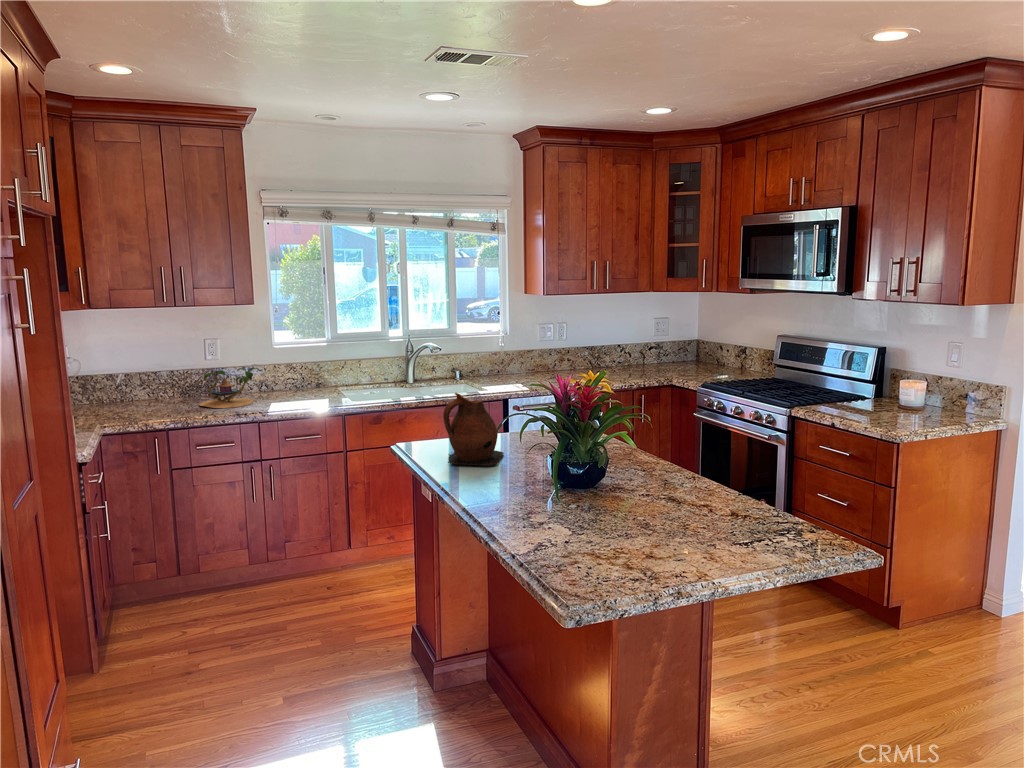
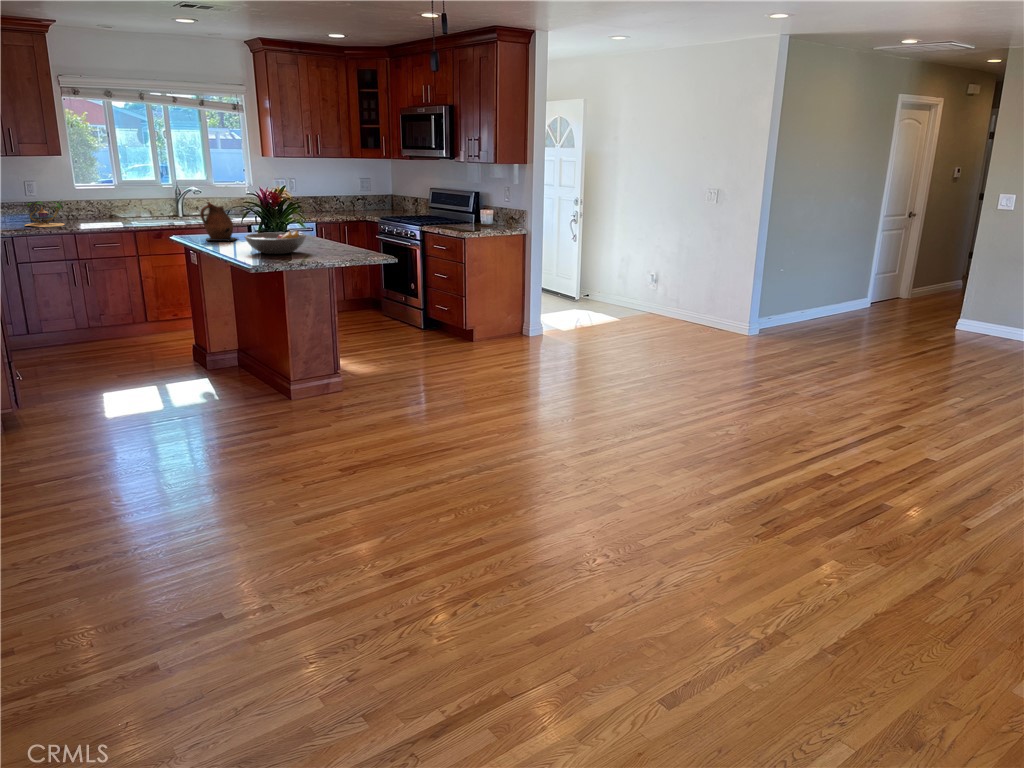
fruit bowl: none [534,474,665,537] -> present [245,231,306,254]

